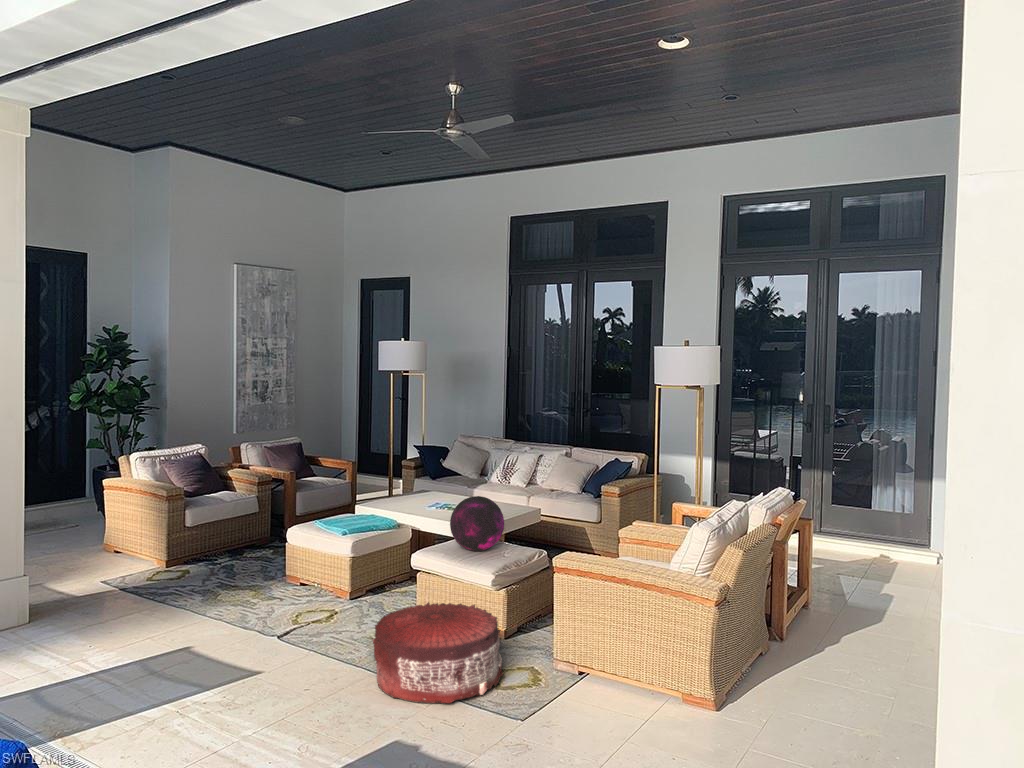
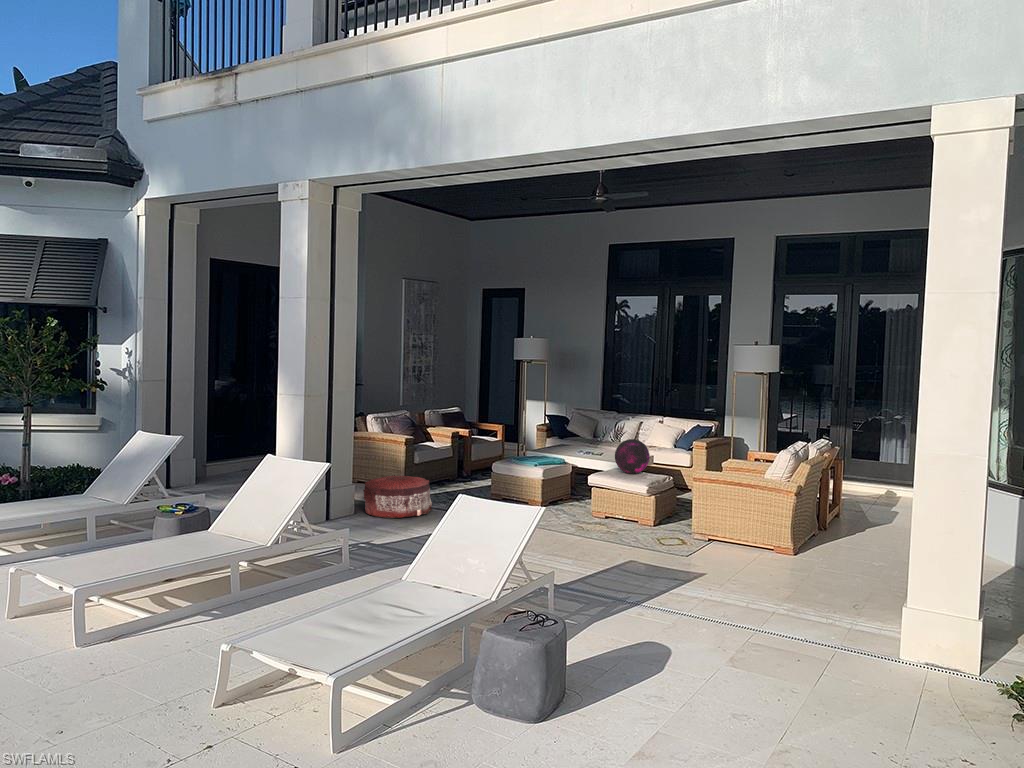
pouf: present [372,602,504,703] -> present [363,475,432,518]

